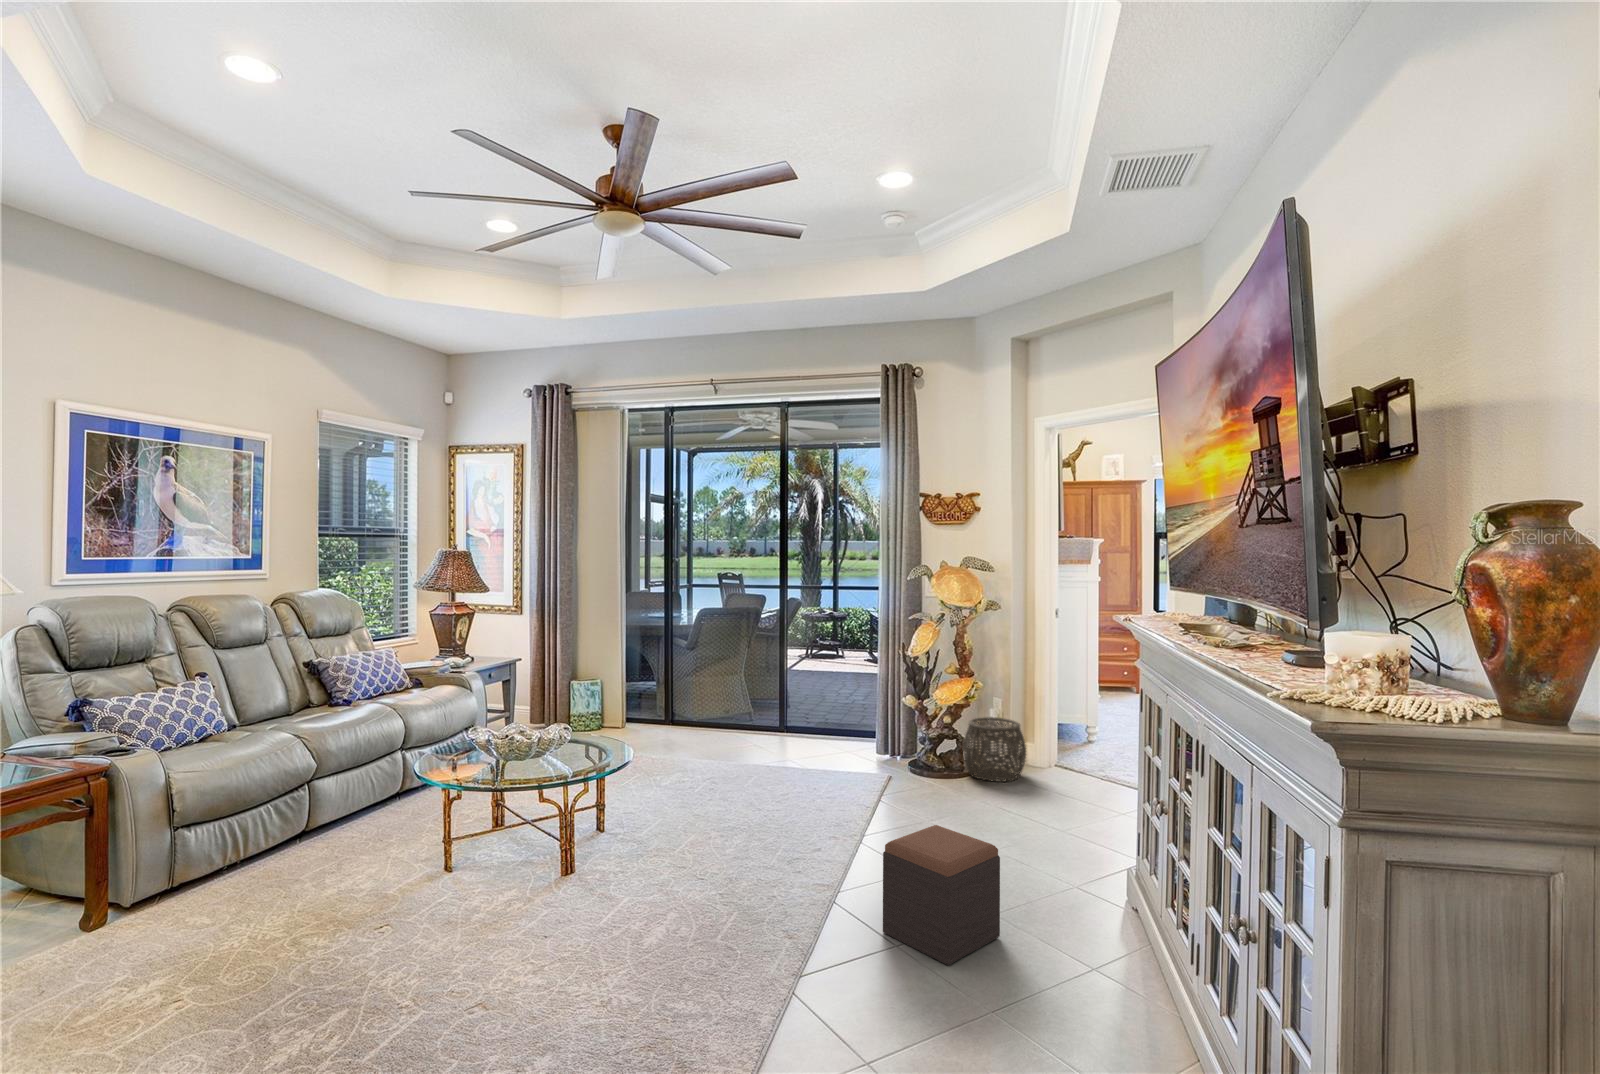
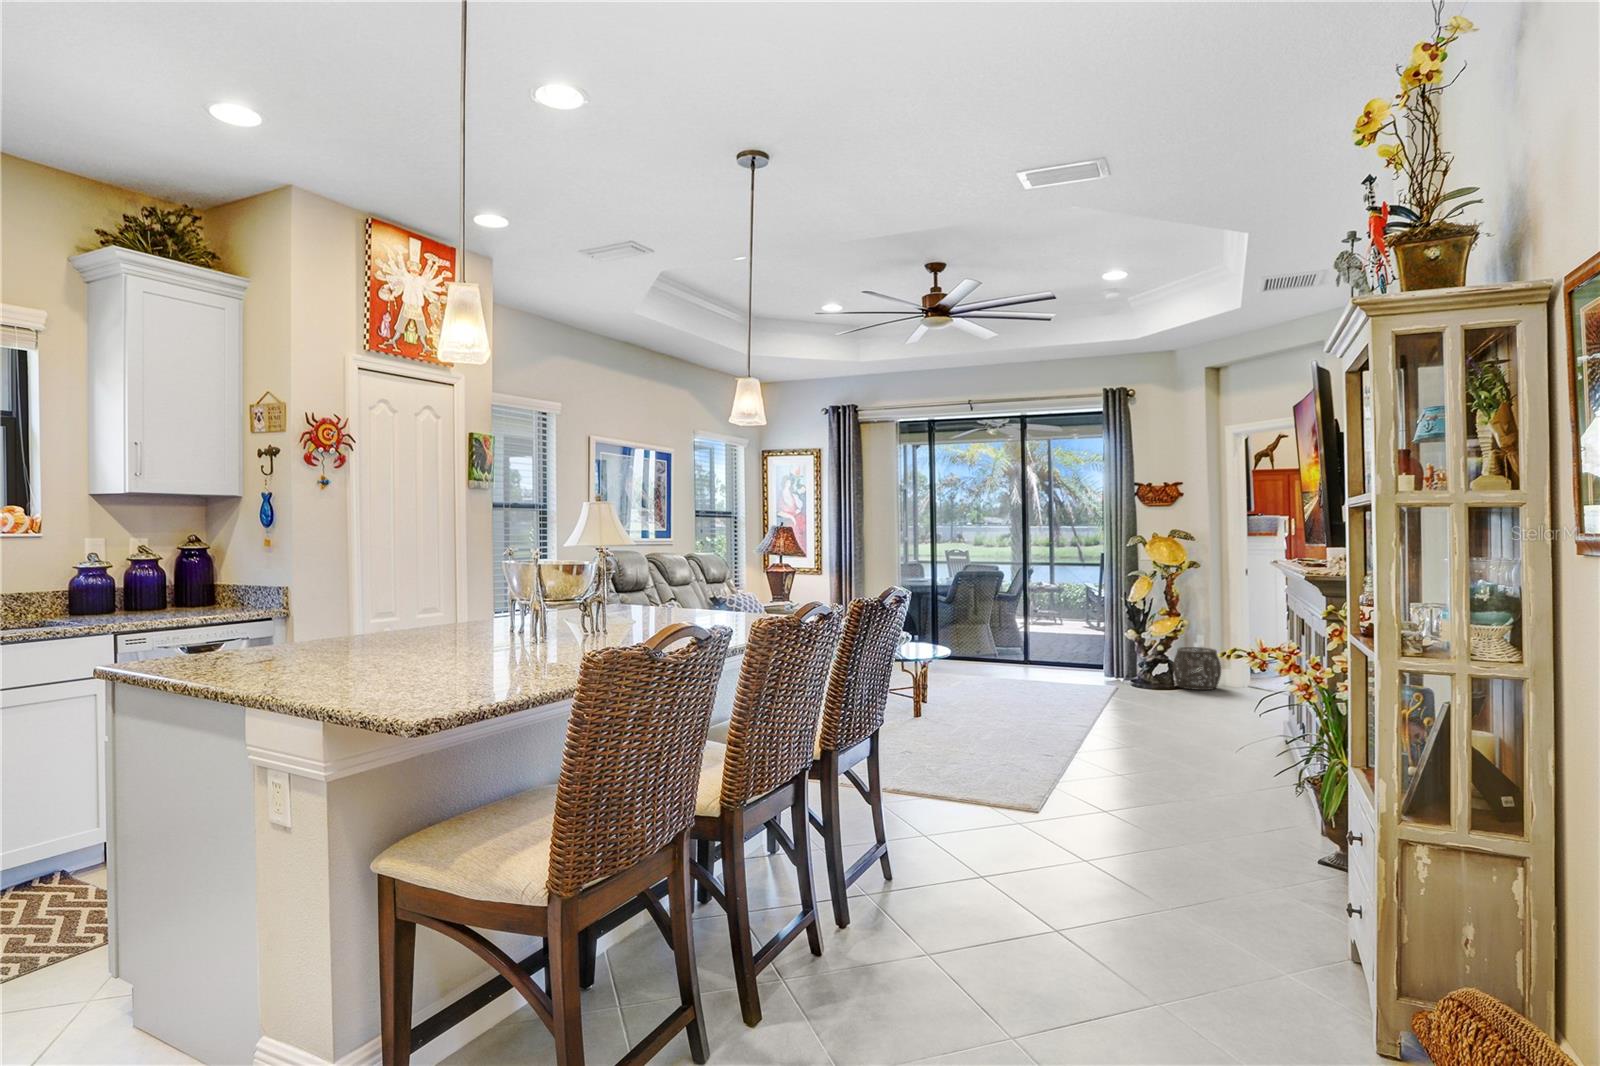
footstool: present [883,825,1000,965] -> none [1141,683,1211,748]

